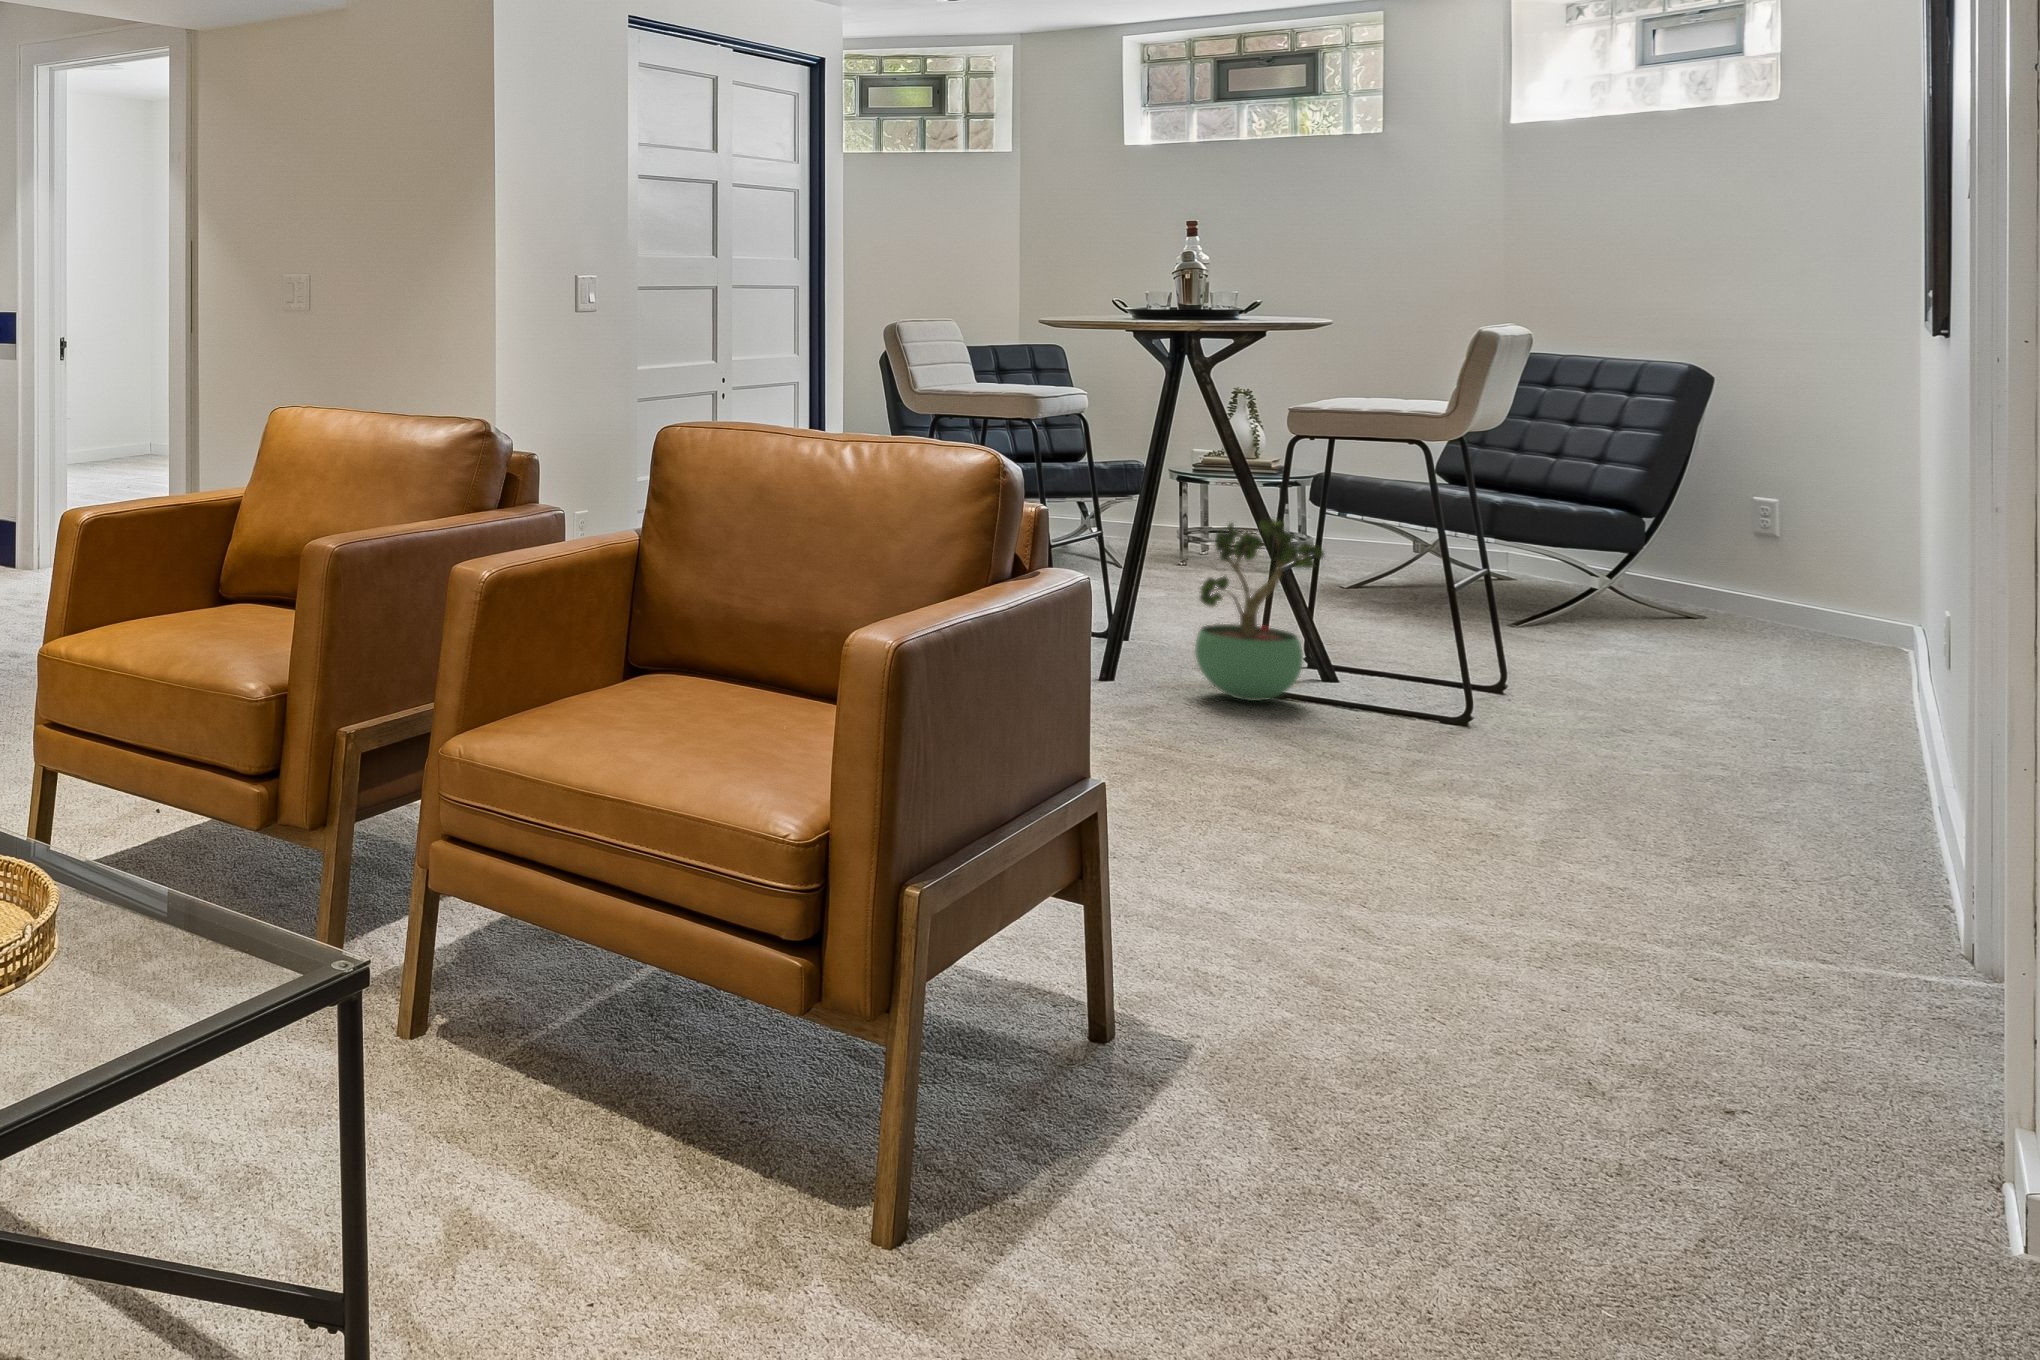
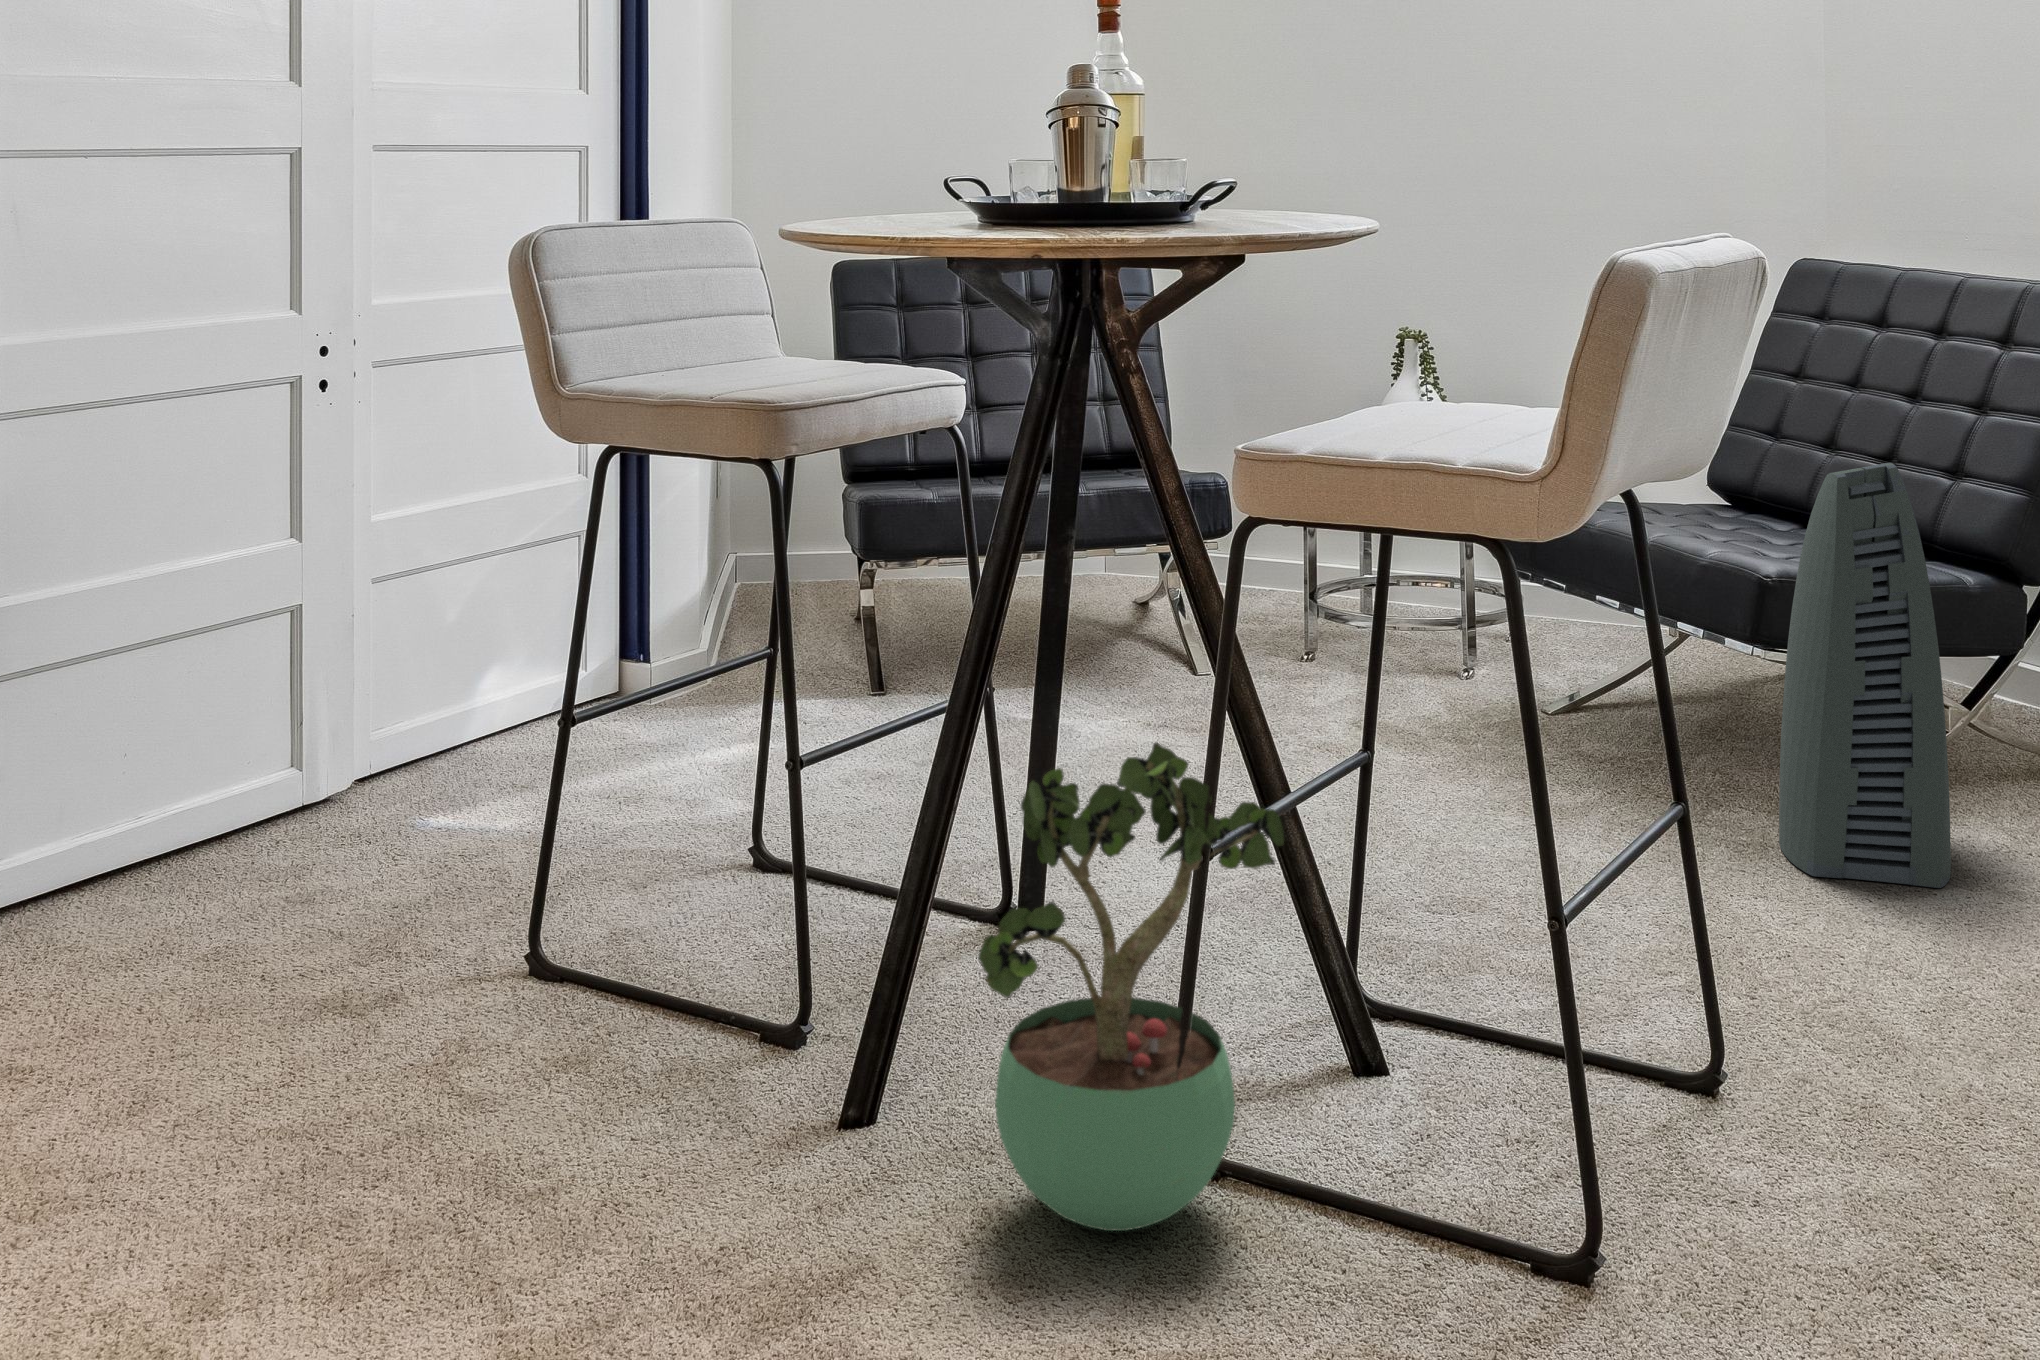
air purifier: none [1502,445,1603,647] -> present [1779,463,1951,888]

